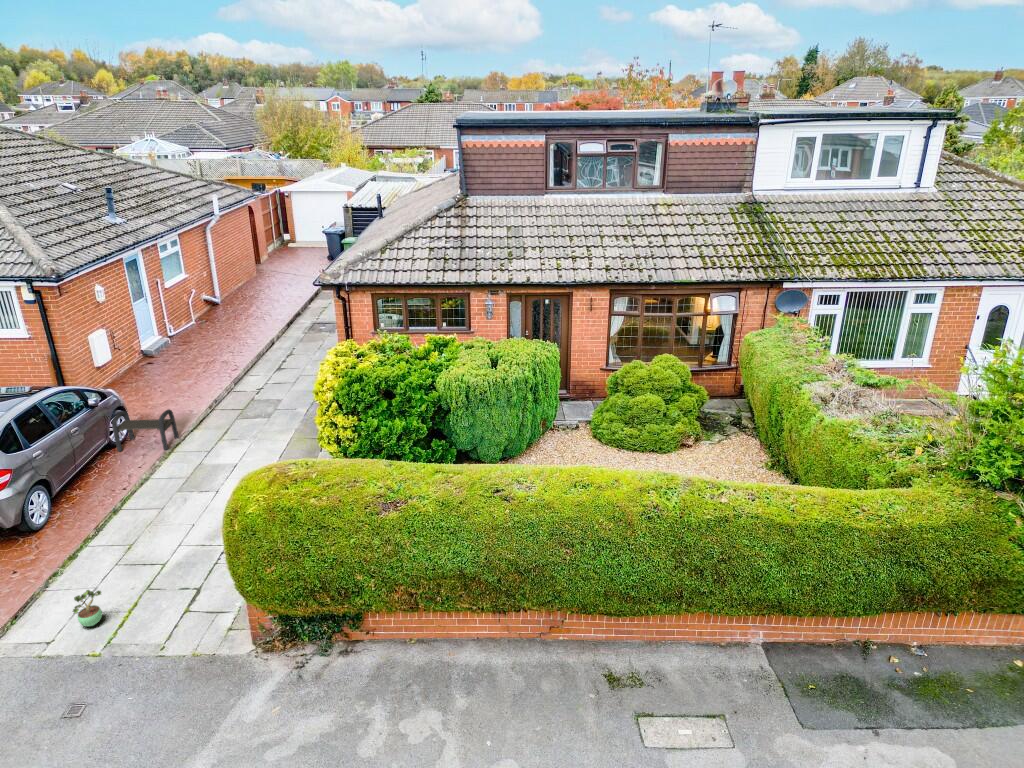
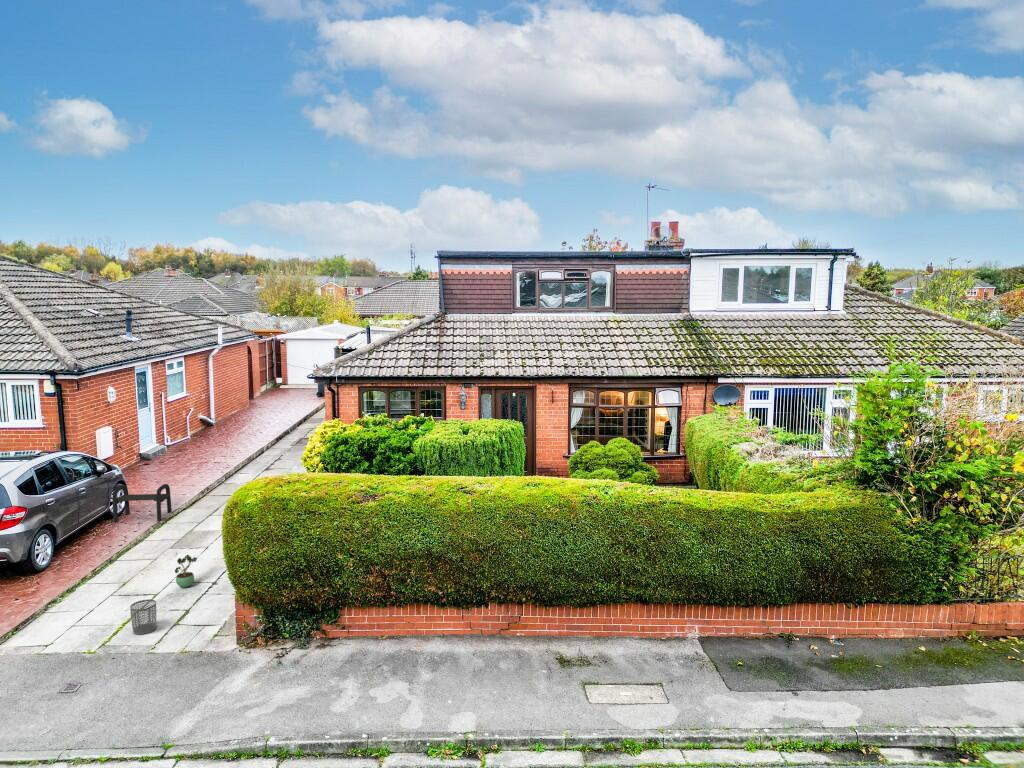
waste bin: none [135,589,166,627] -> present [130,599,156,634]
potted plant: present [73,590,102,626] -> present [175,555,197,587]

